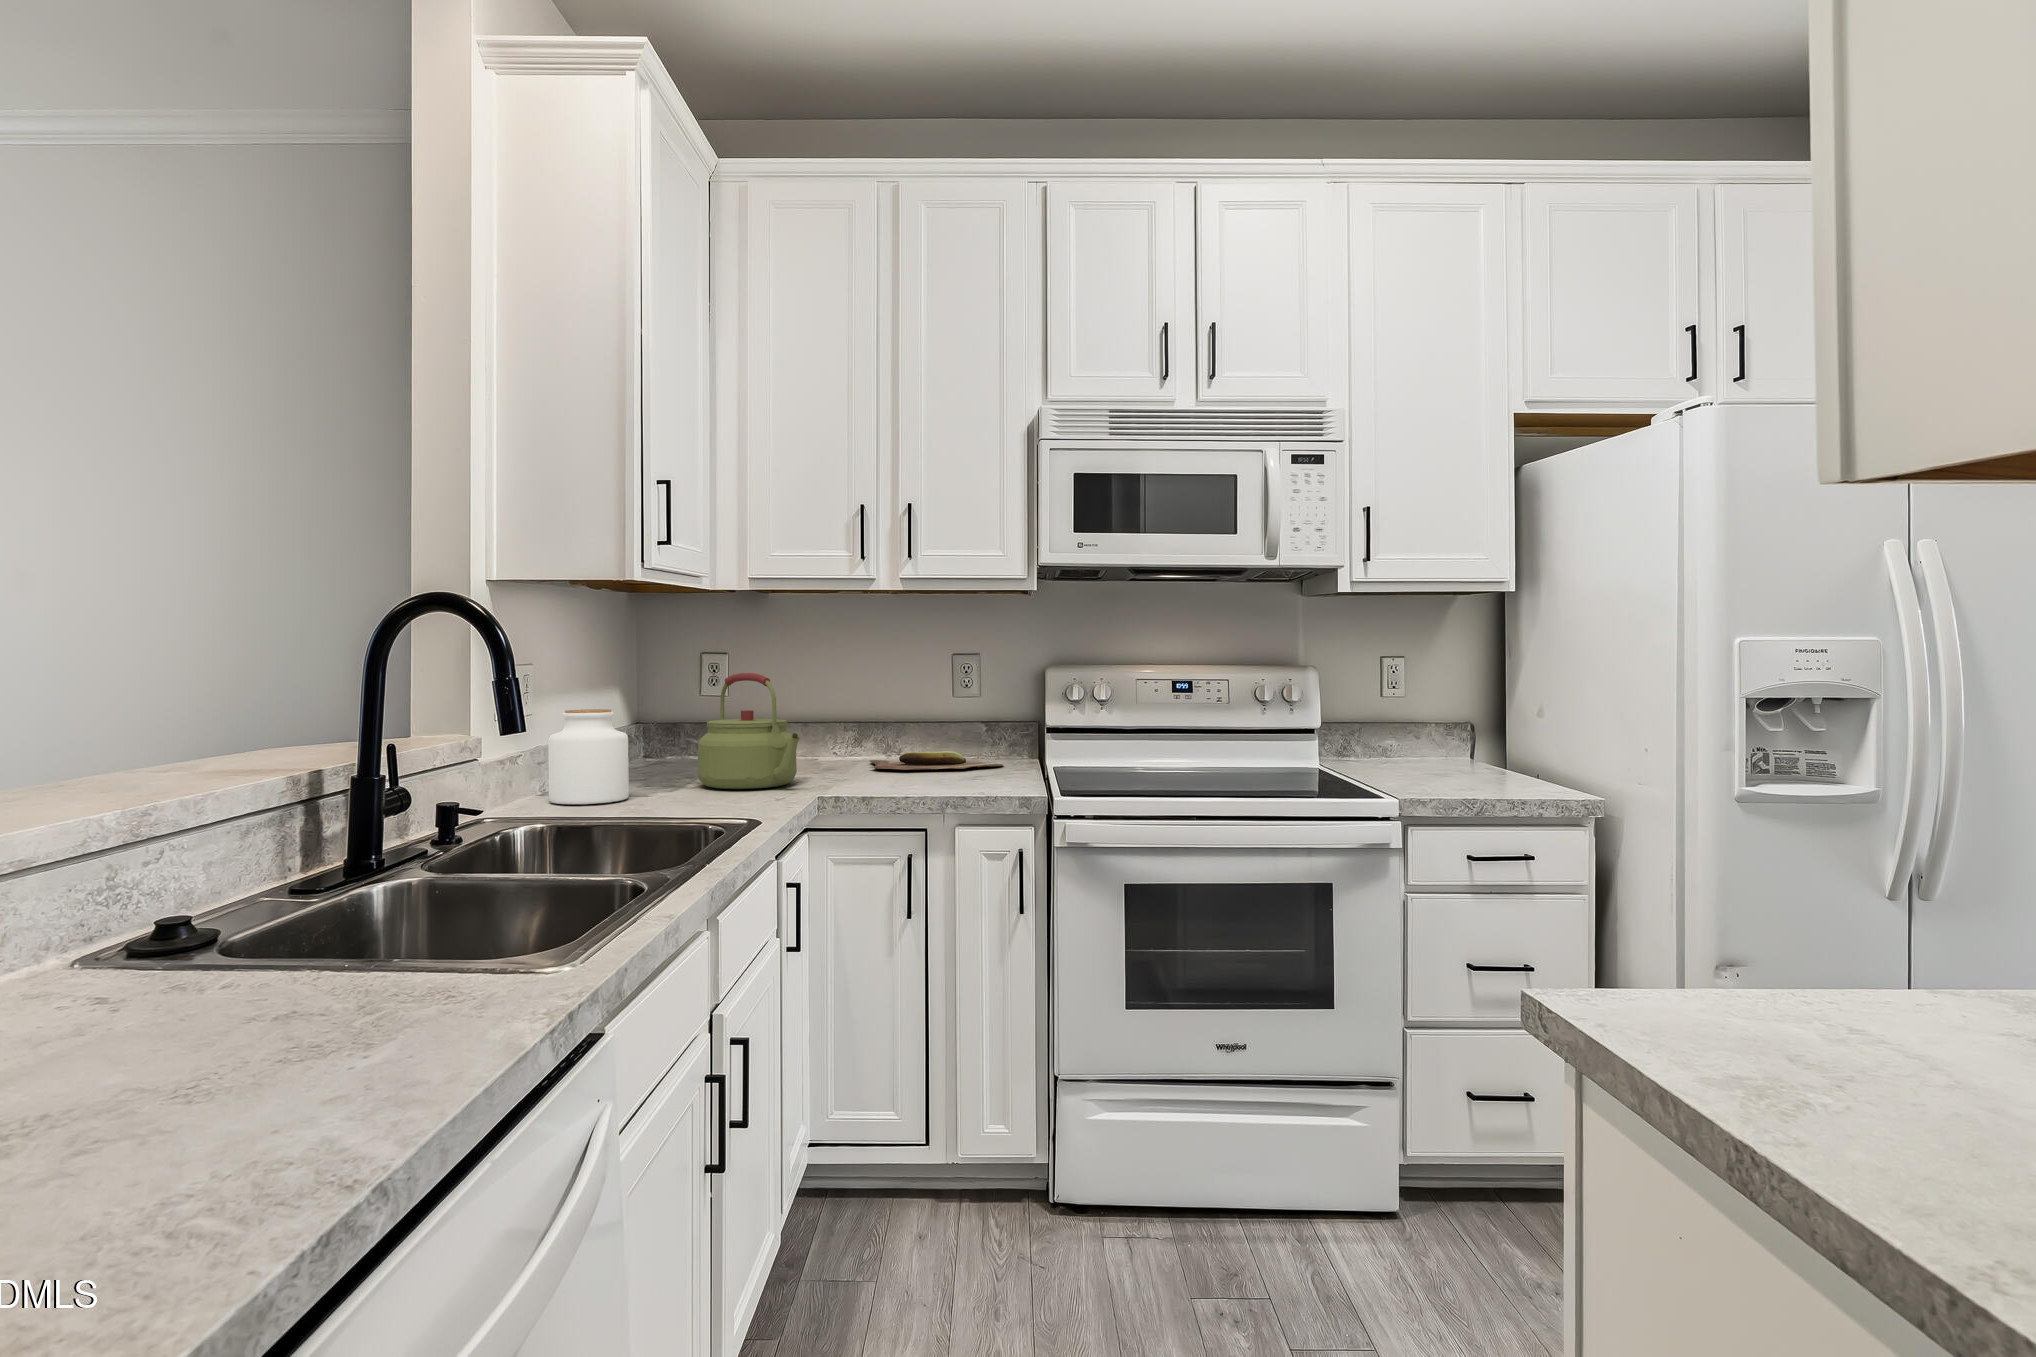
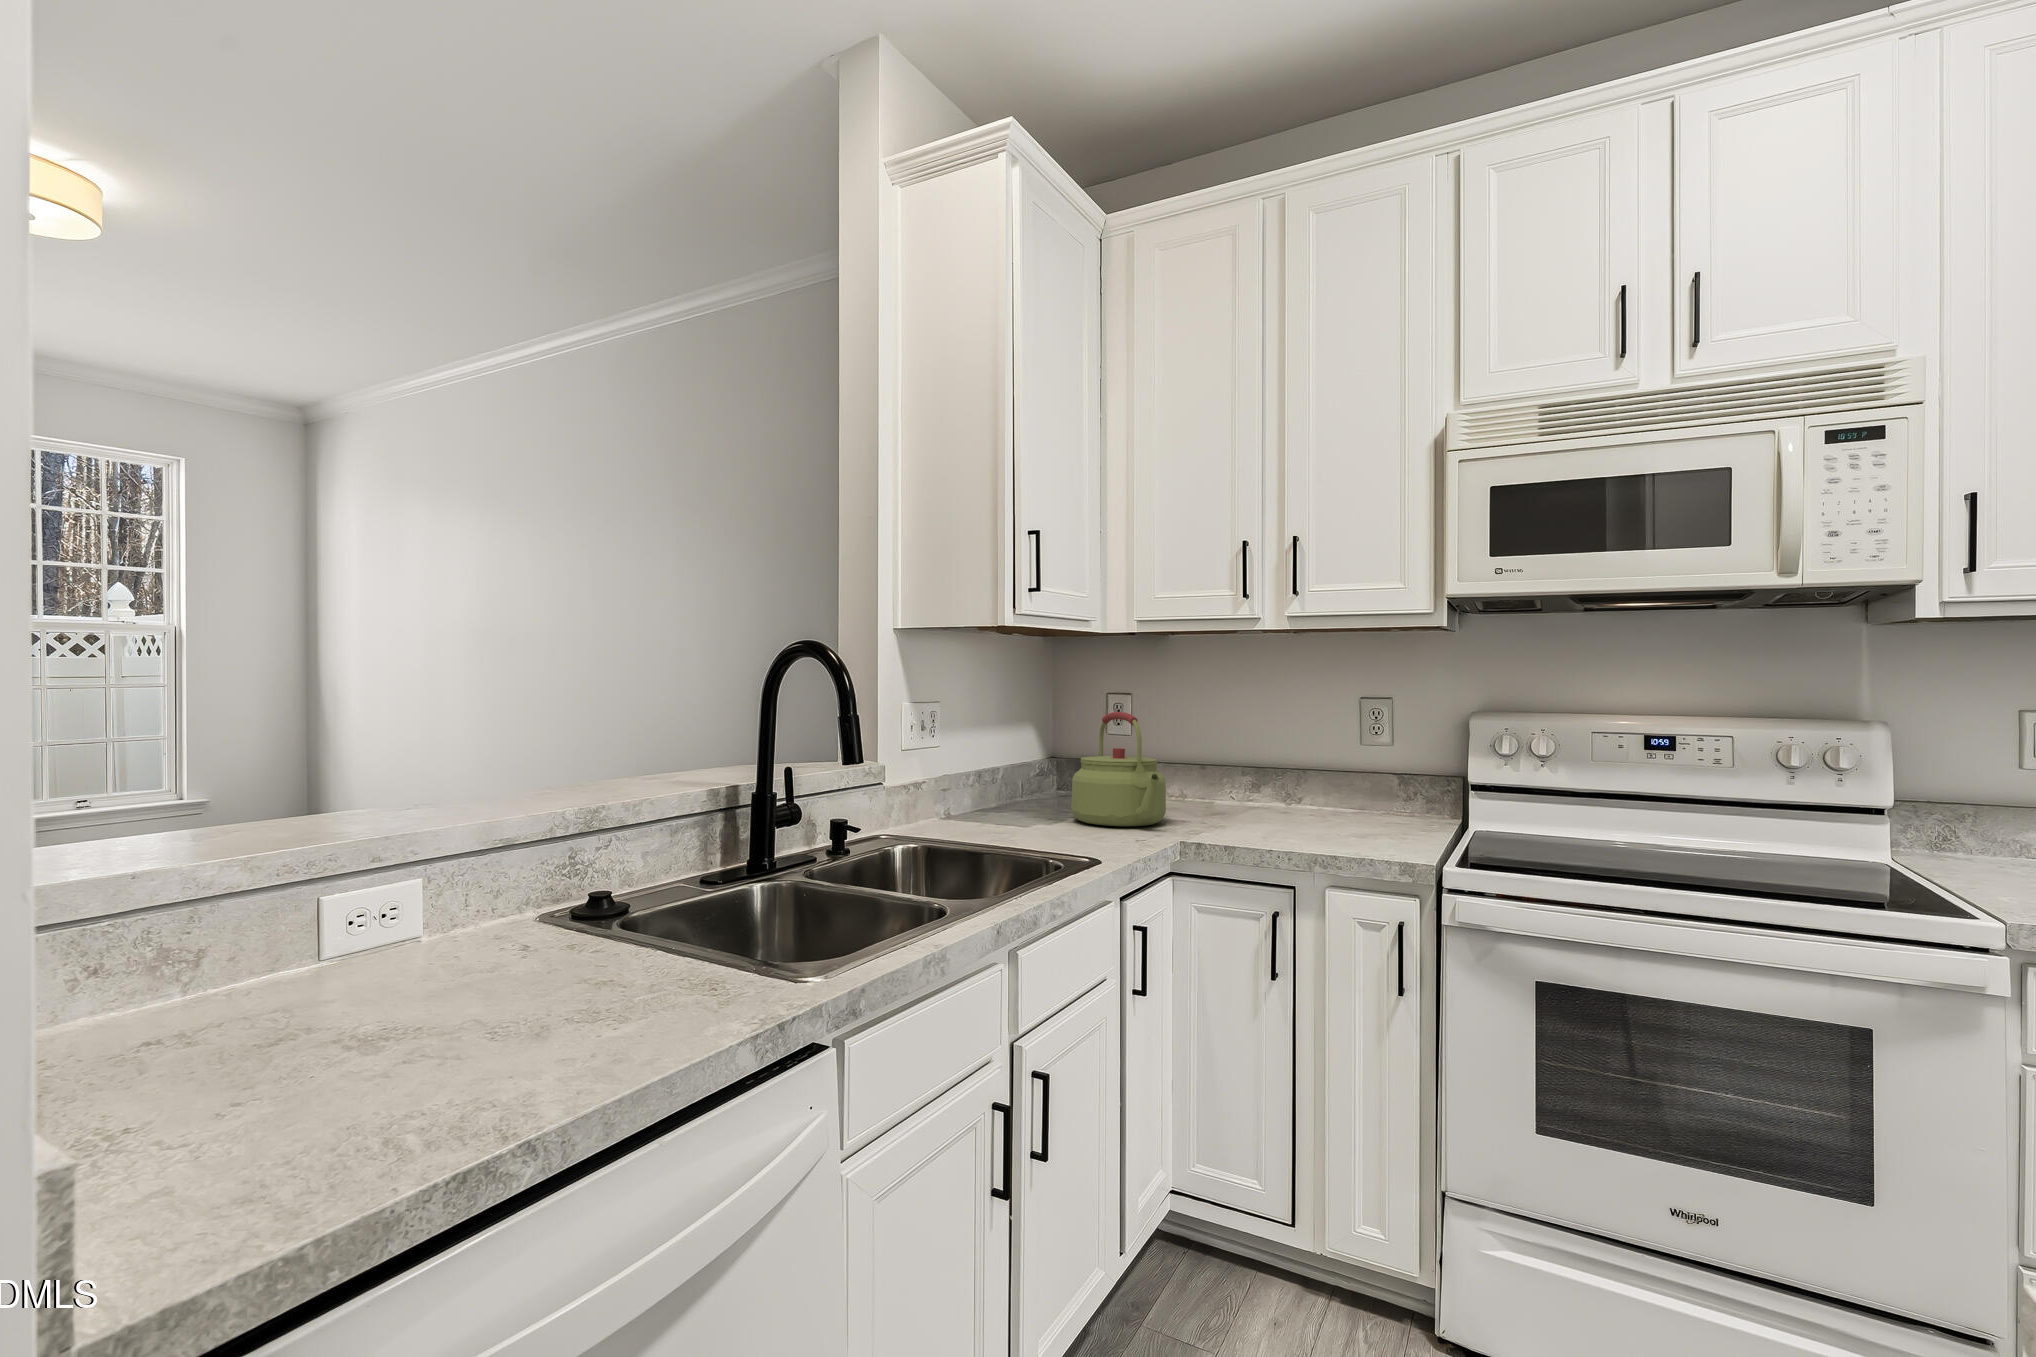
jar: present [548,709,629,804] -> none [932,742,1000,829]
cutting board: present [870,751,1003,770] -> none [1254,799,1410,822]

